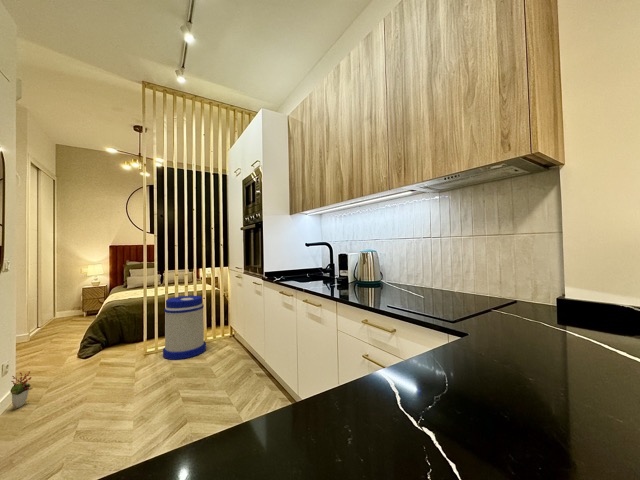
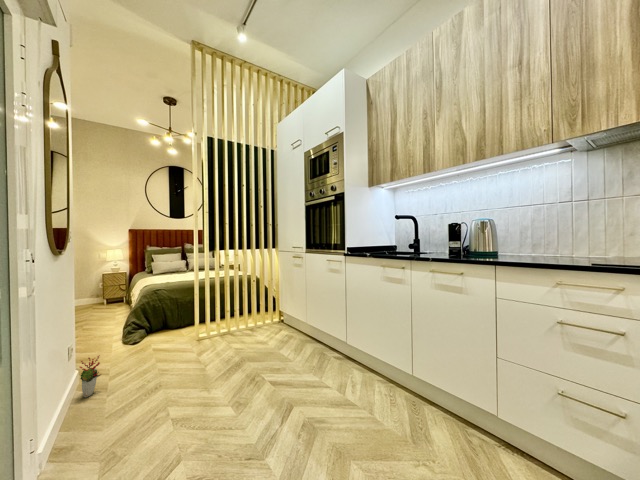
trash can: present [163,296,206,360] -> none [218,278,261,344]

